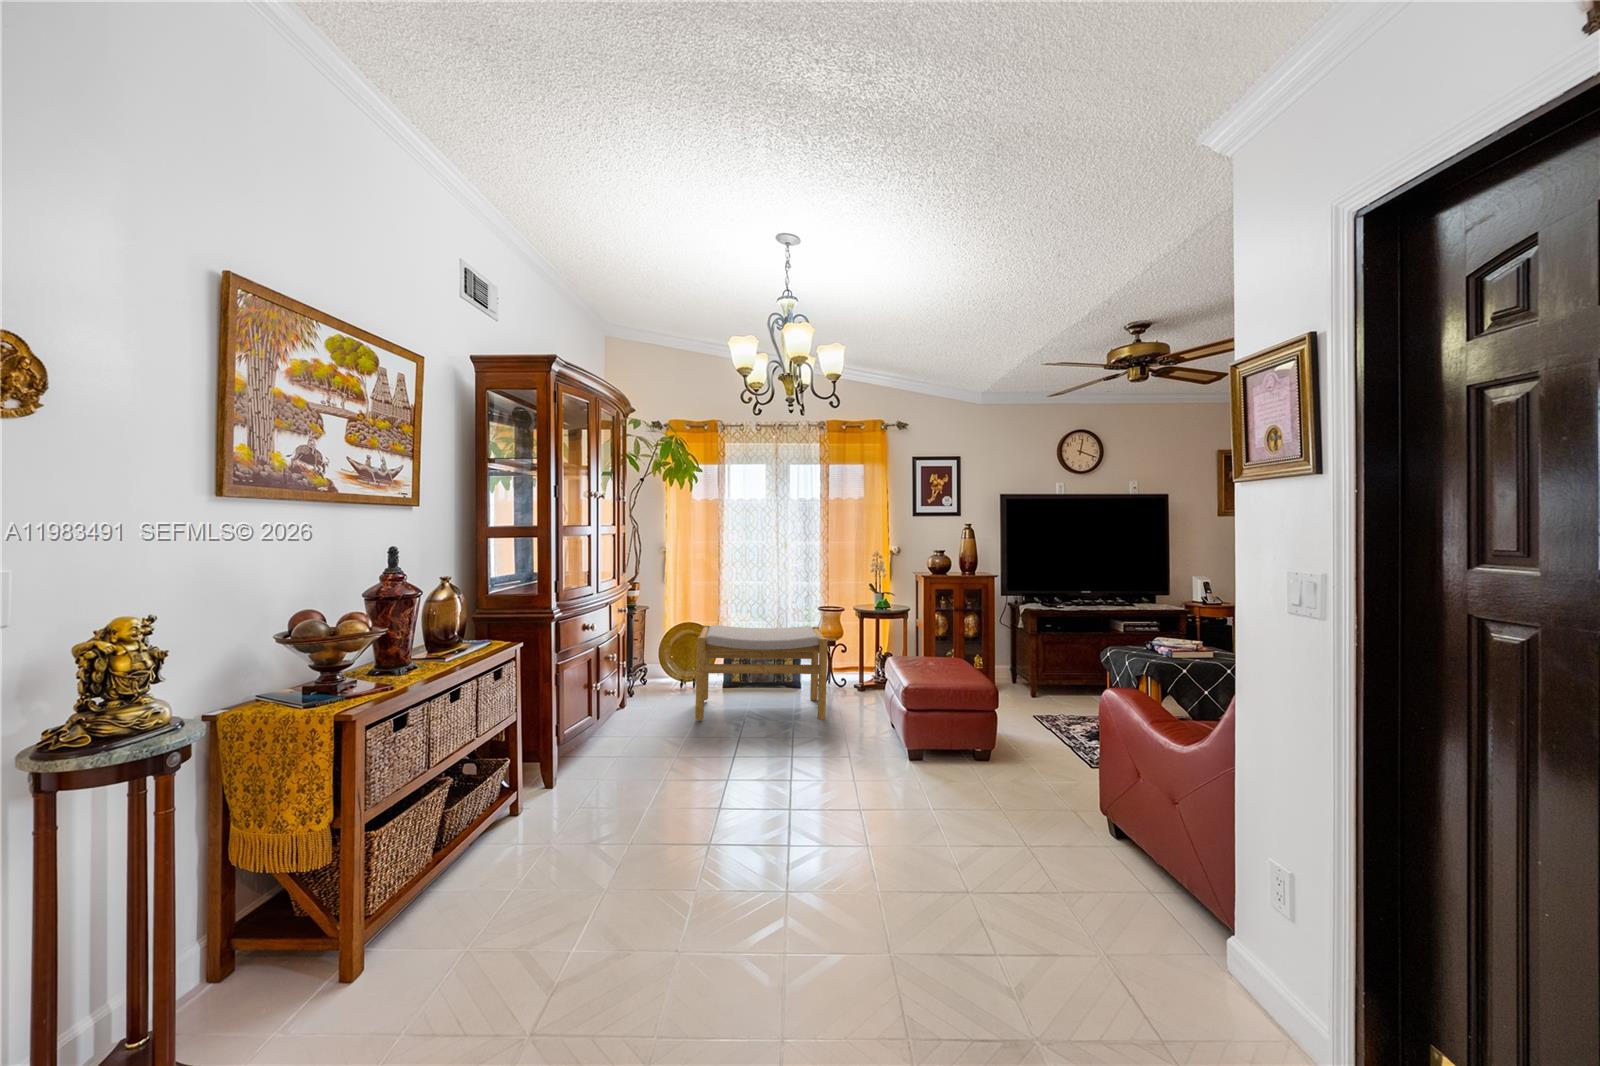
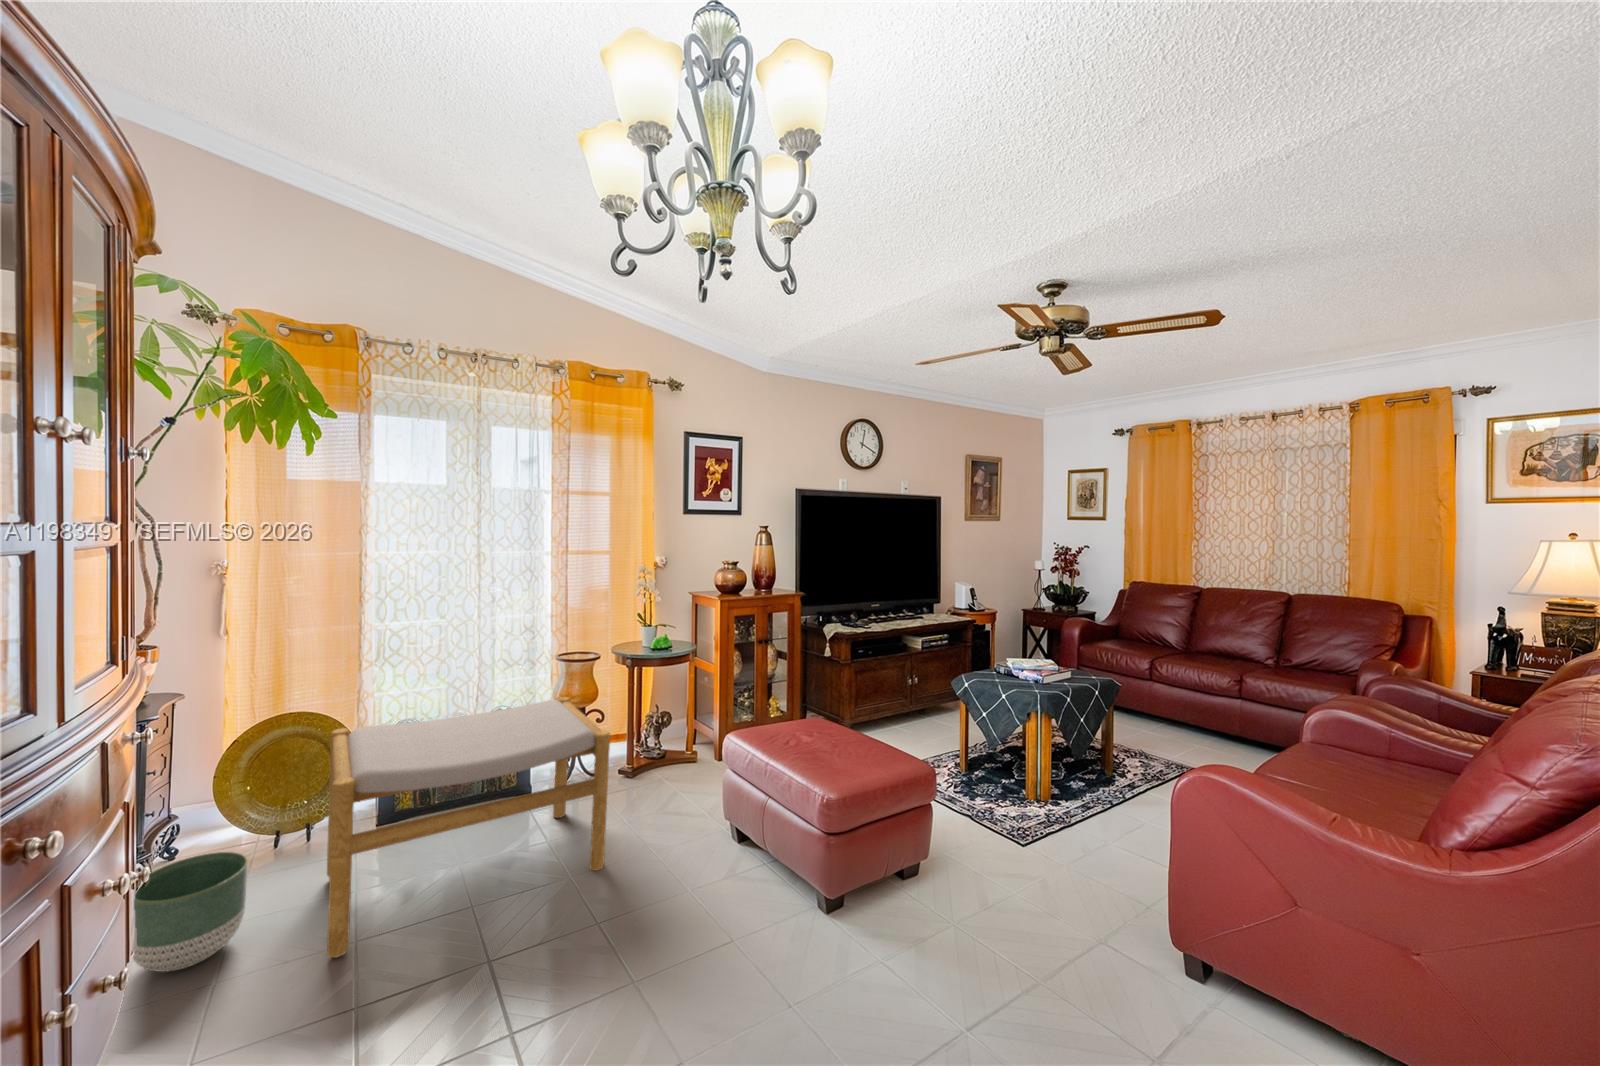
planter: none [632,670,669,713] -> present [133,852,247,972]

